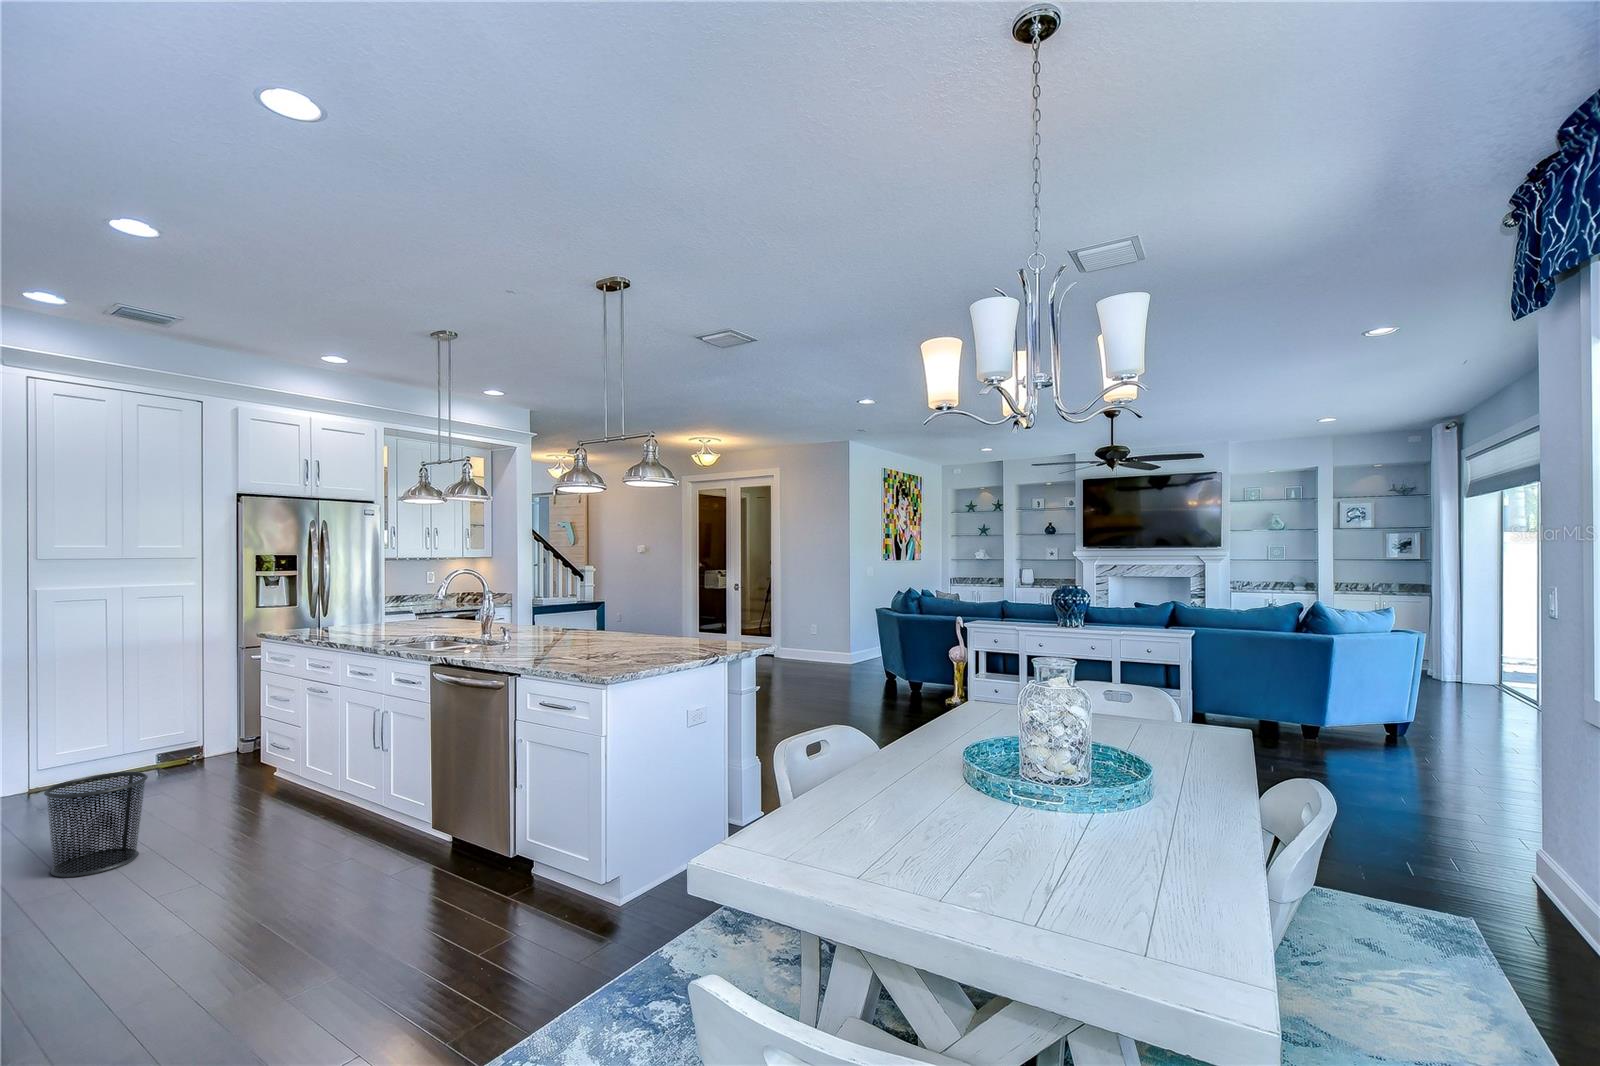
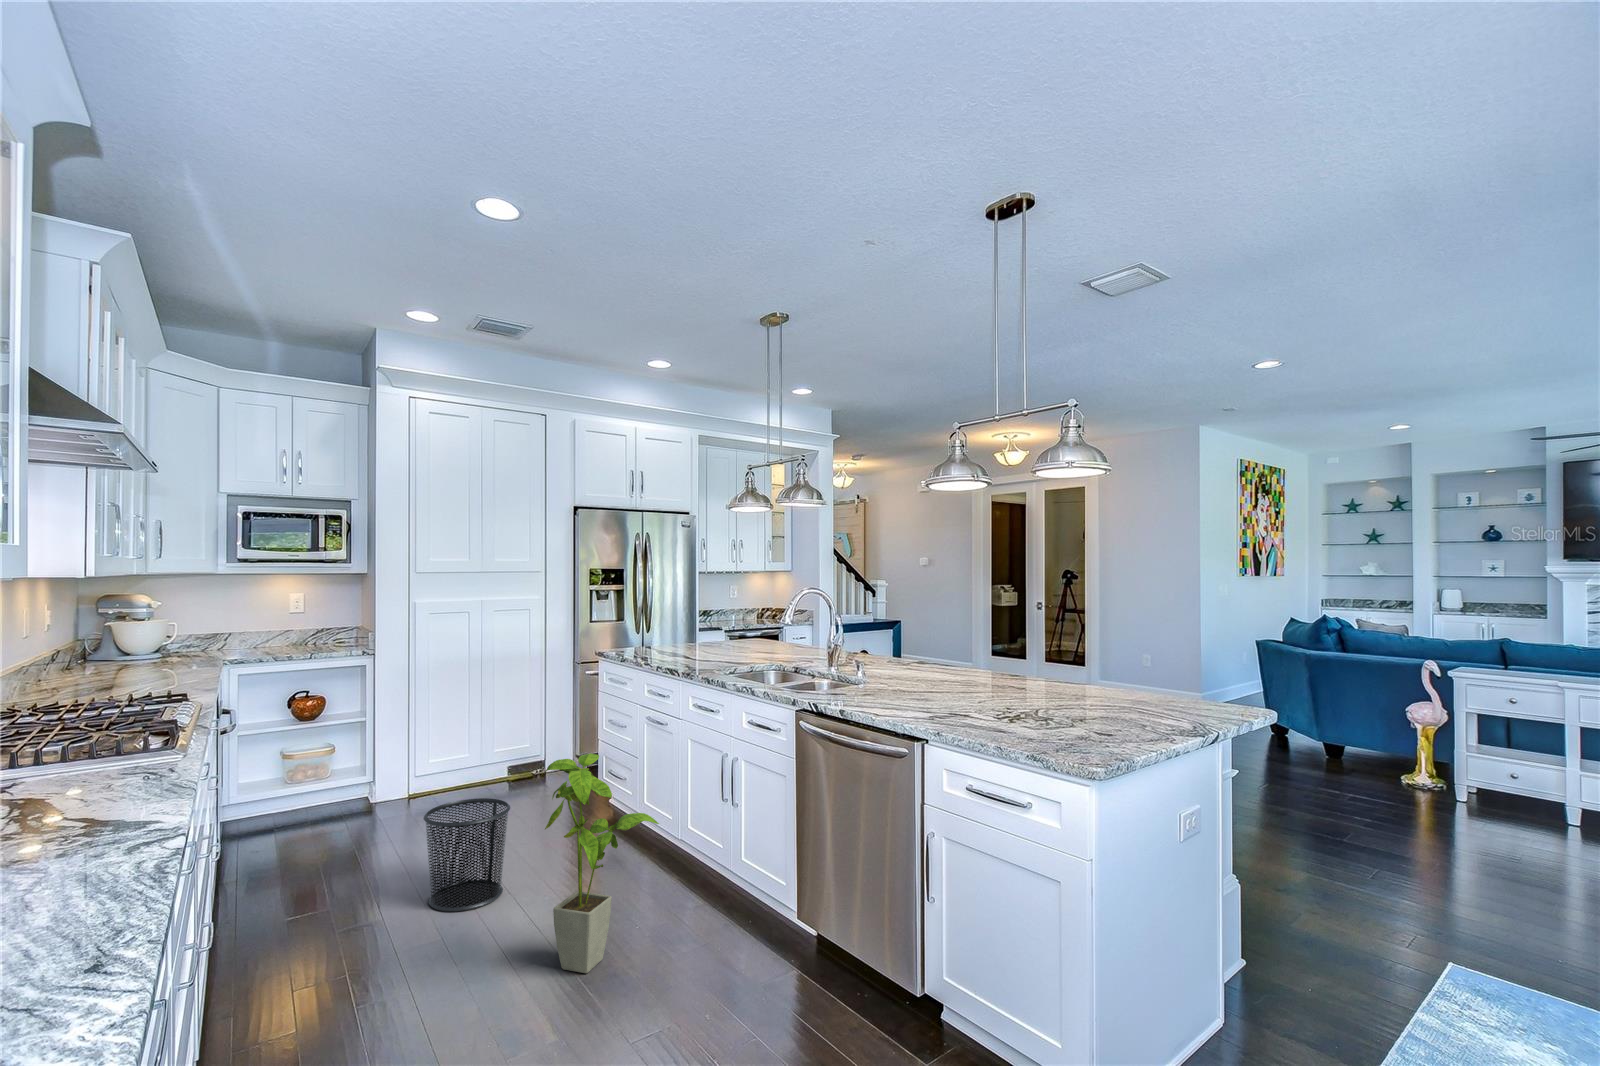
house plant: none [175,714,296,902] -> present [545,753,659,973]

